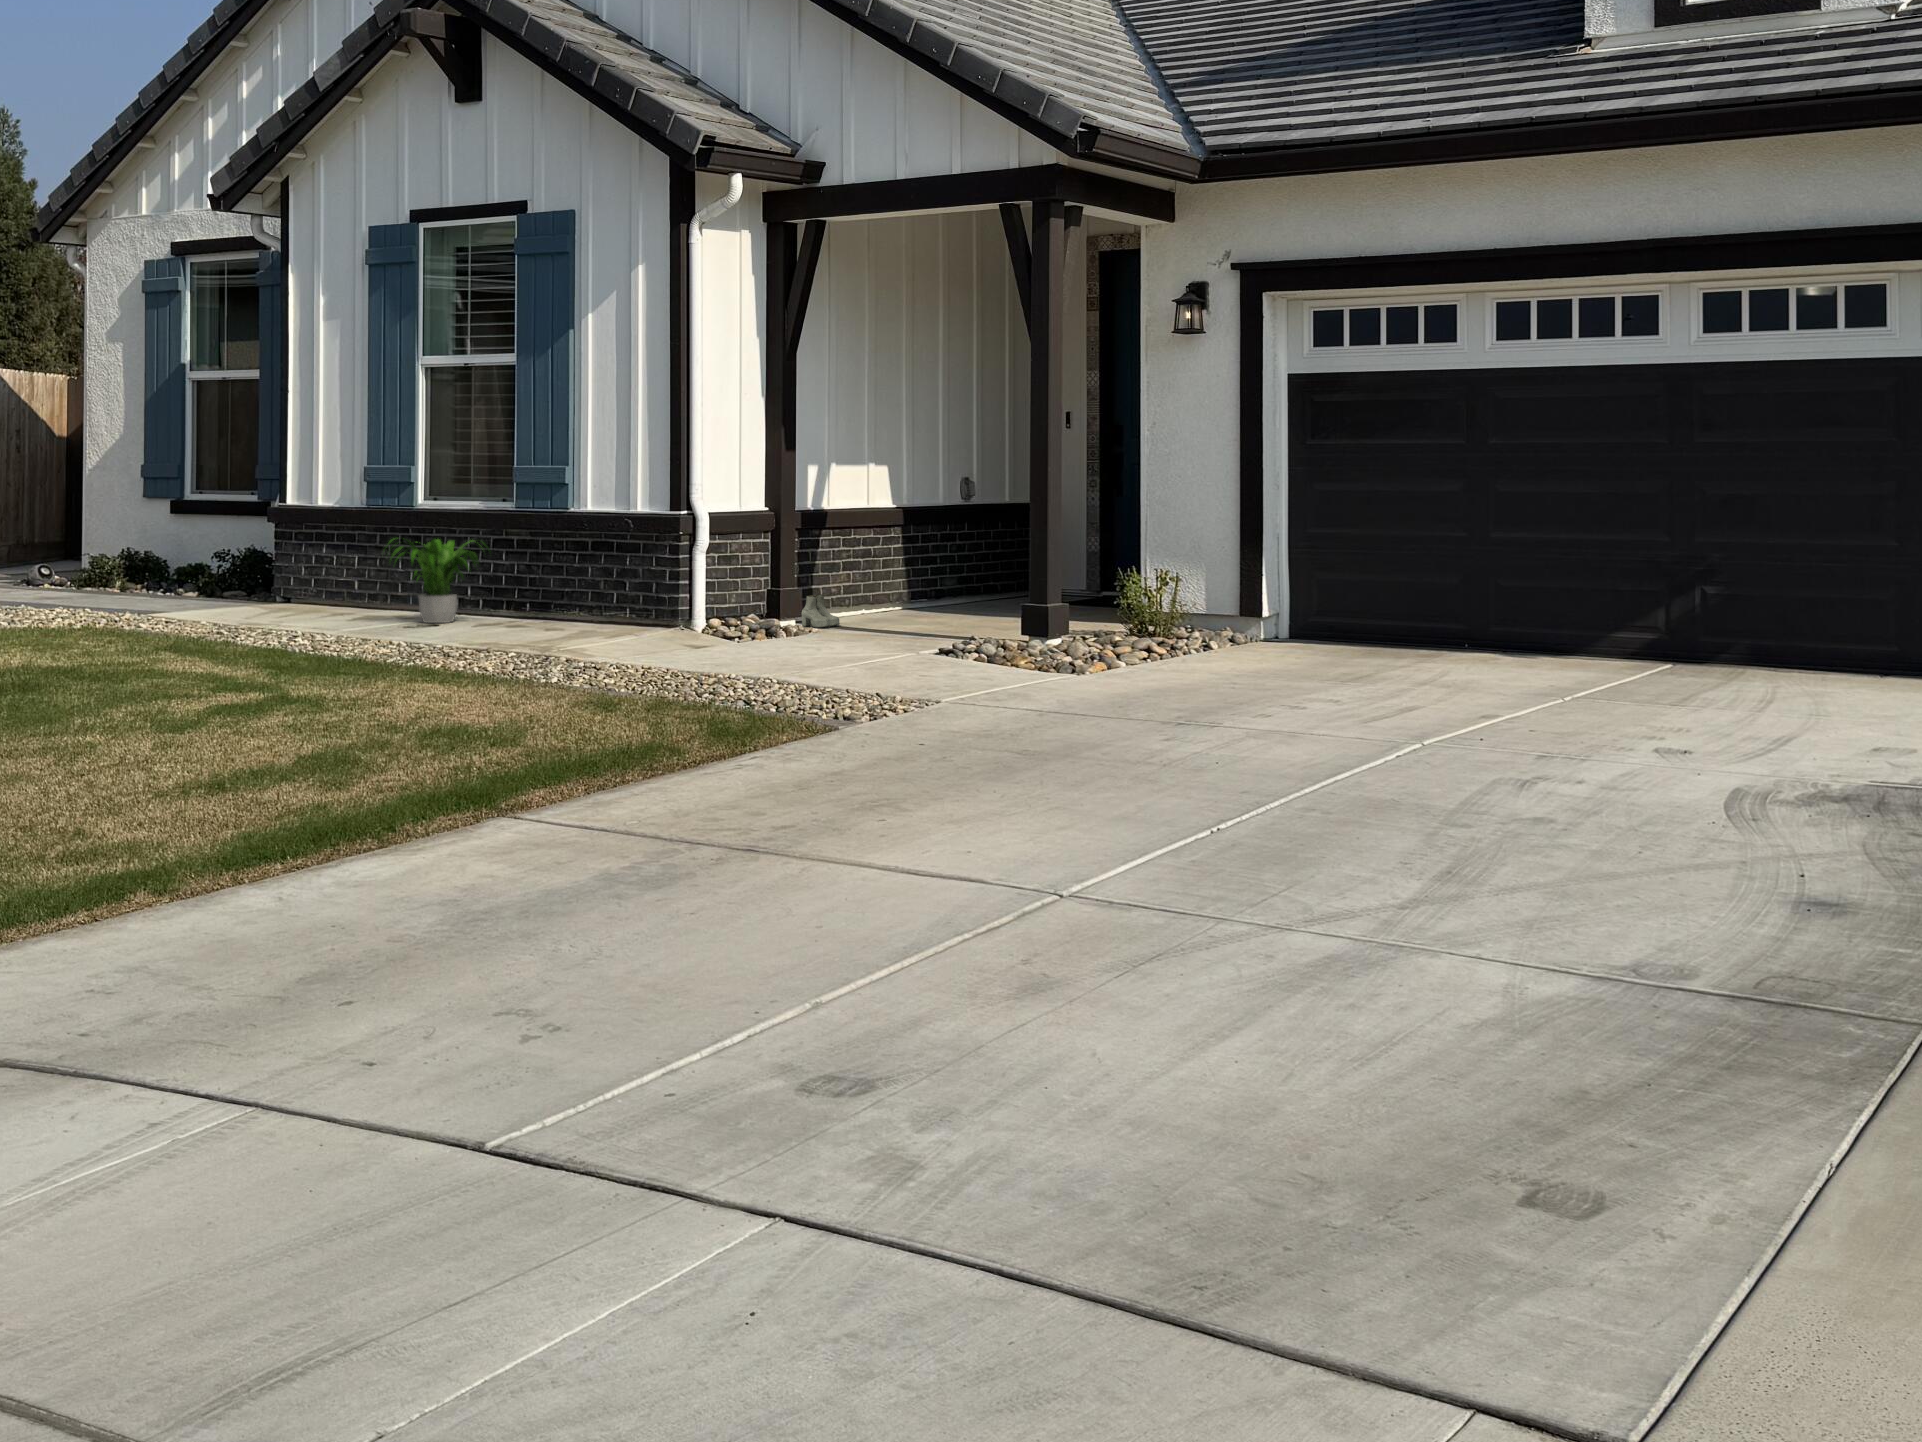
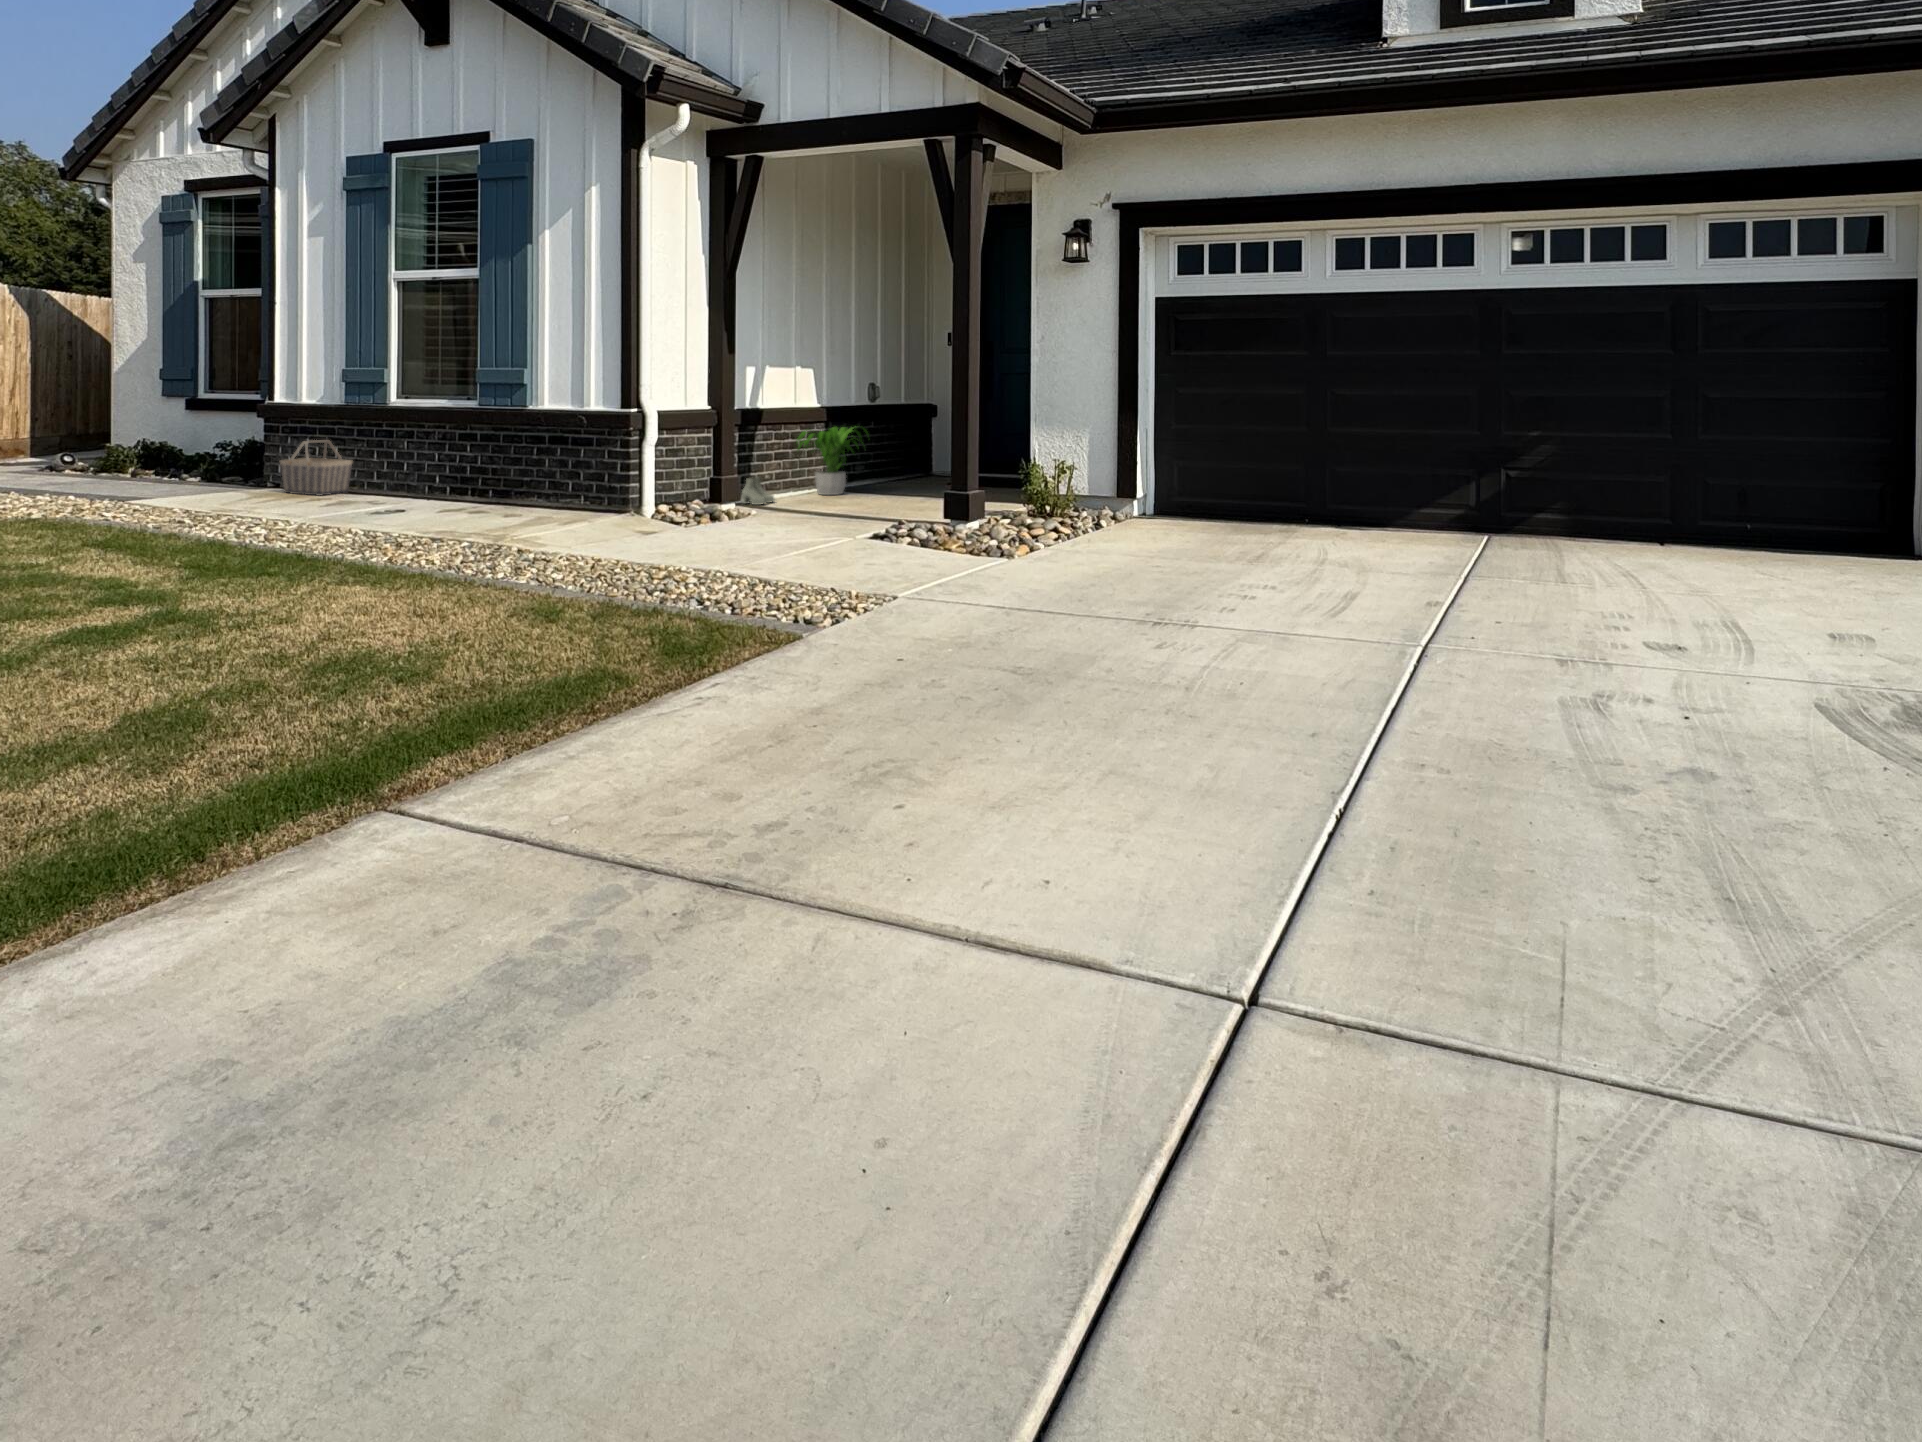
potted plant: present [388,539,490,623] -> present [797,427,868,495]
basket: none [296,550,372,613] -> present [280,440,352,496]

